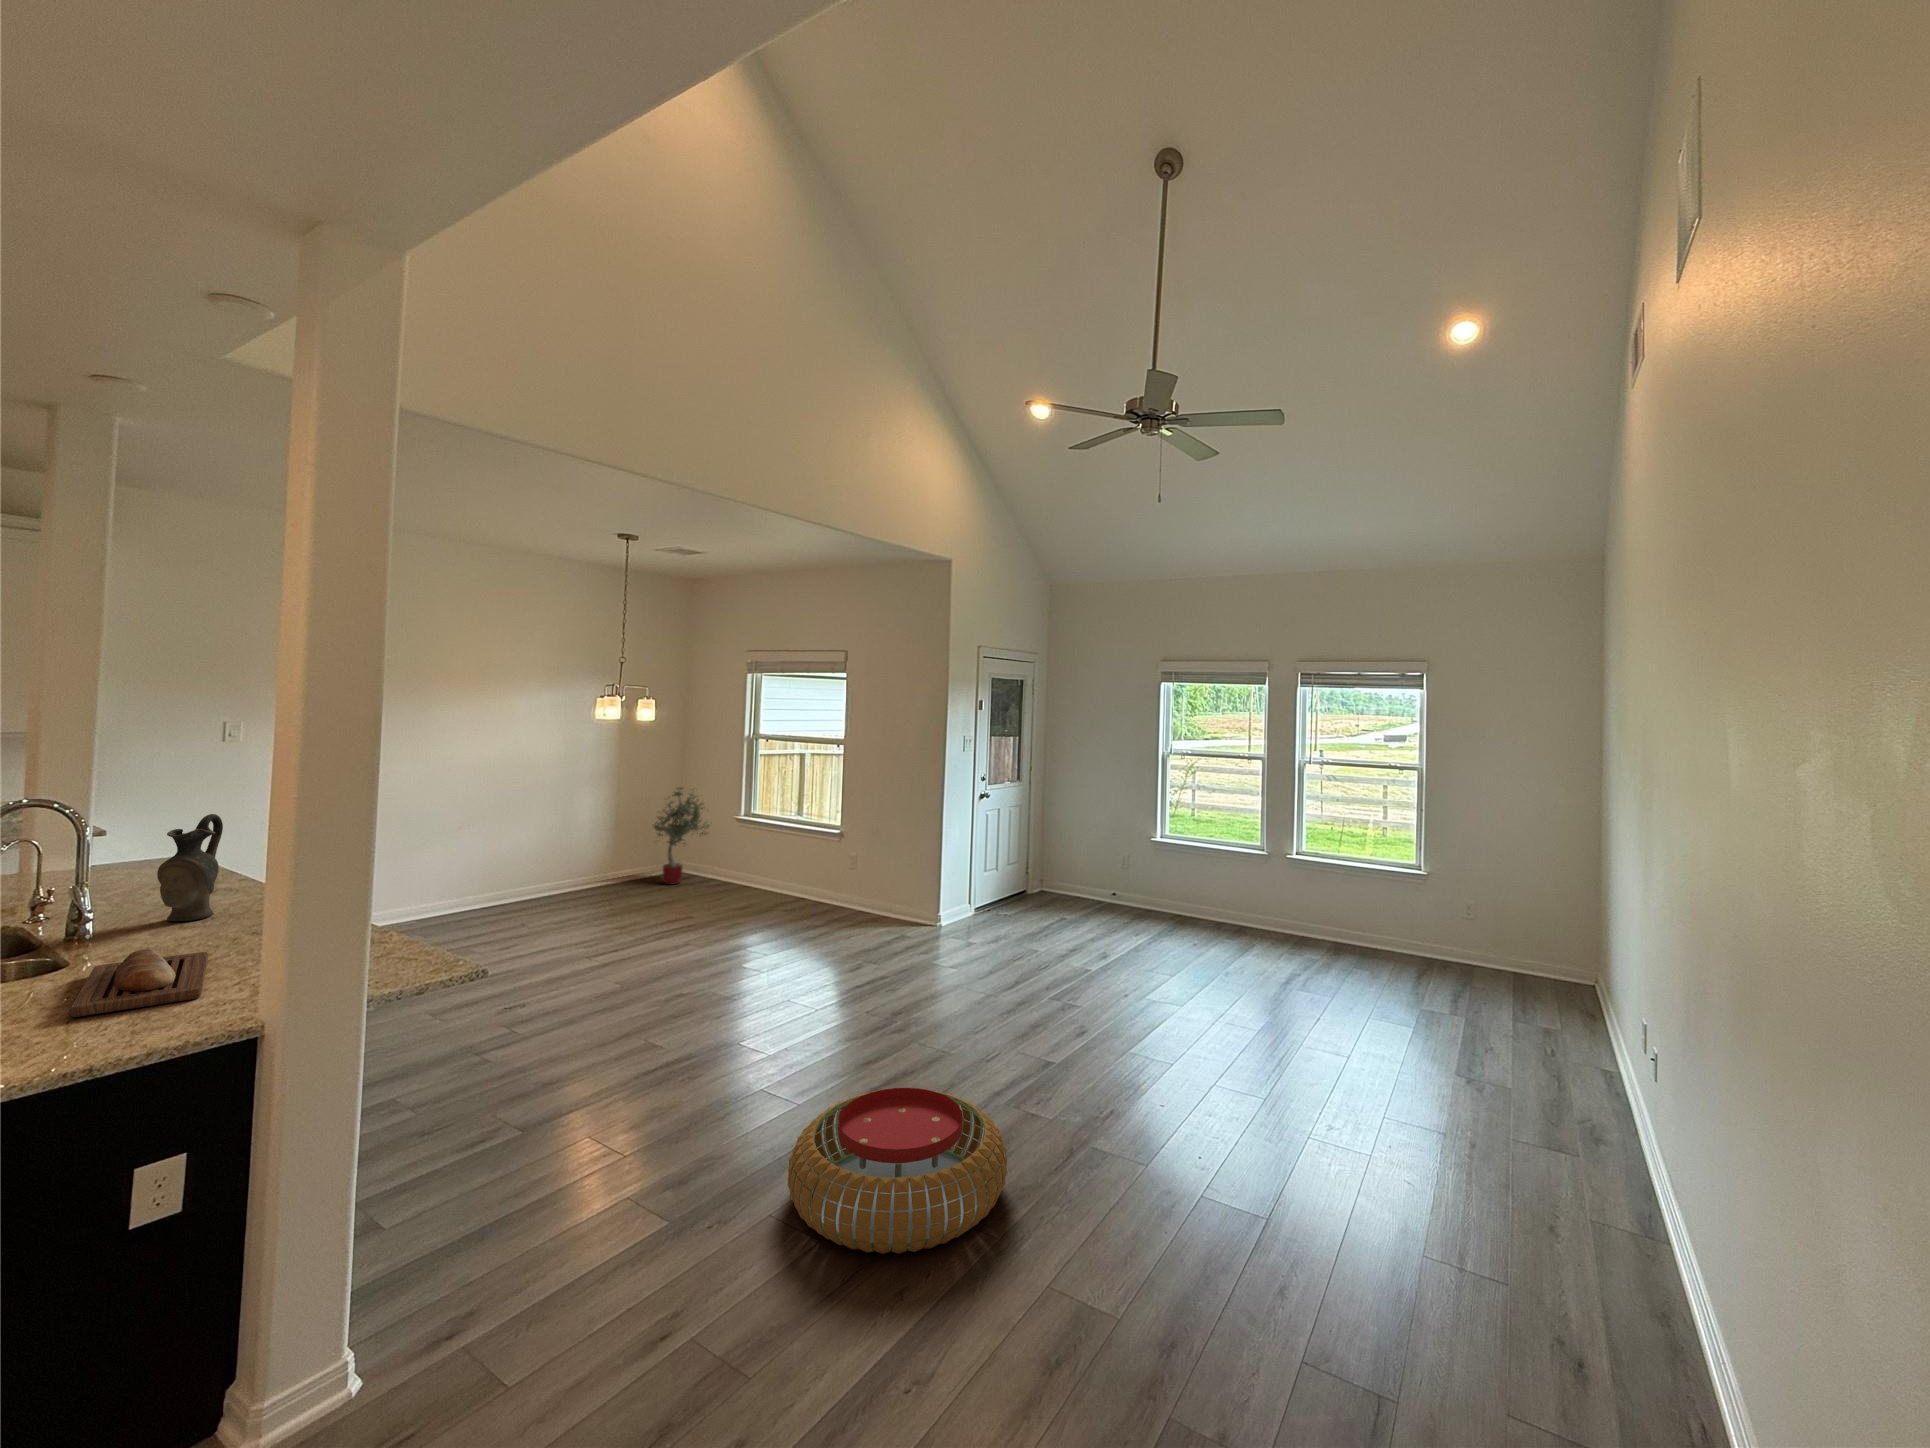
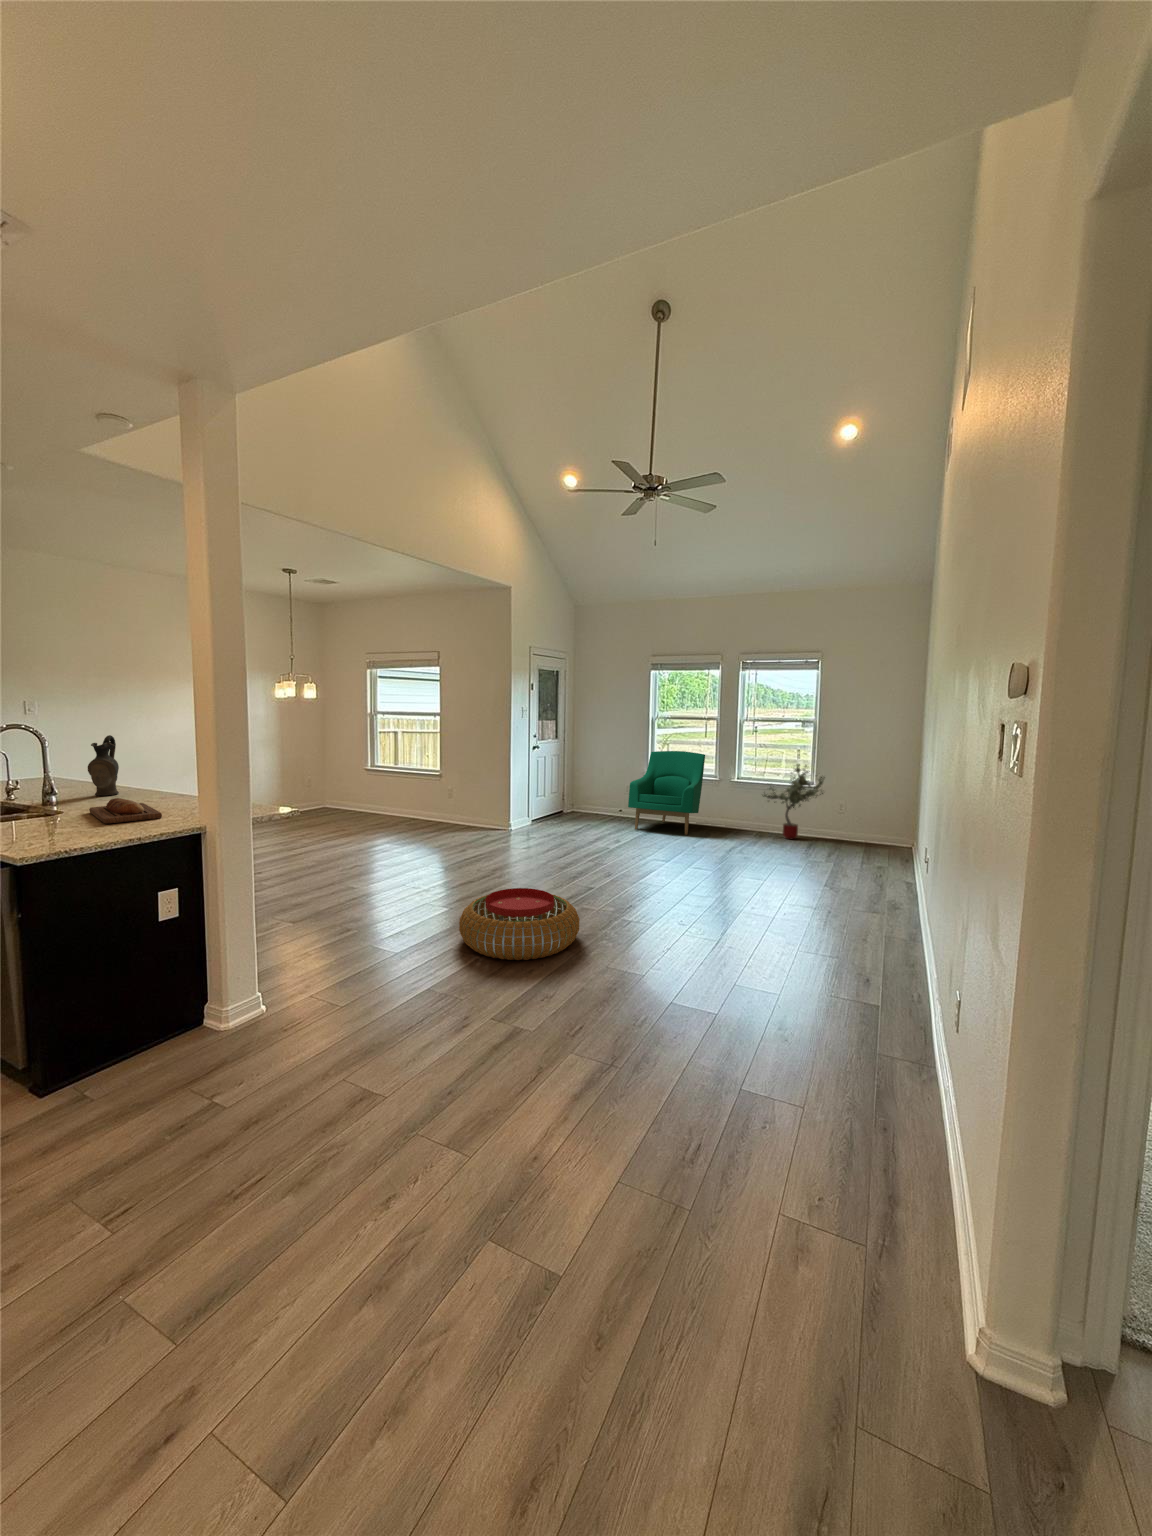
potted tree: present [653,787,710,885] -> present [762,765,825,839]
armchair: none [1125,806,1247,945] -> present [628,751,705,835]

